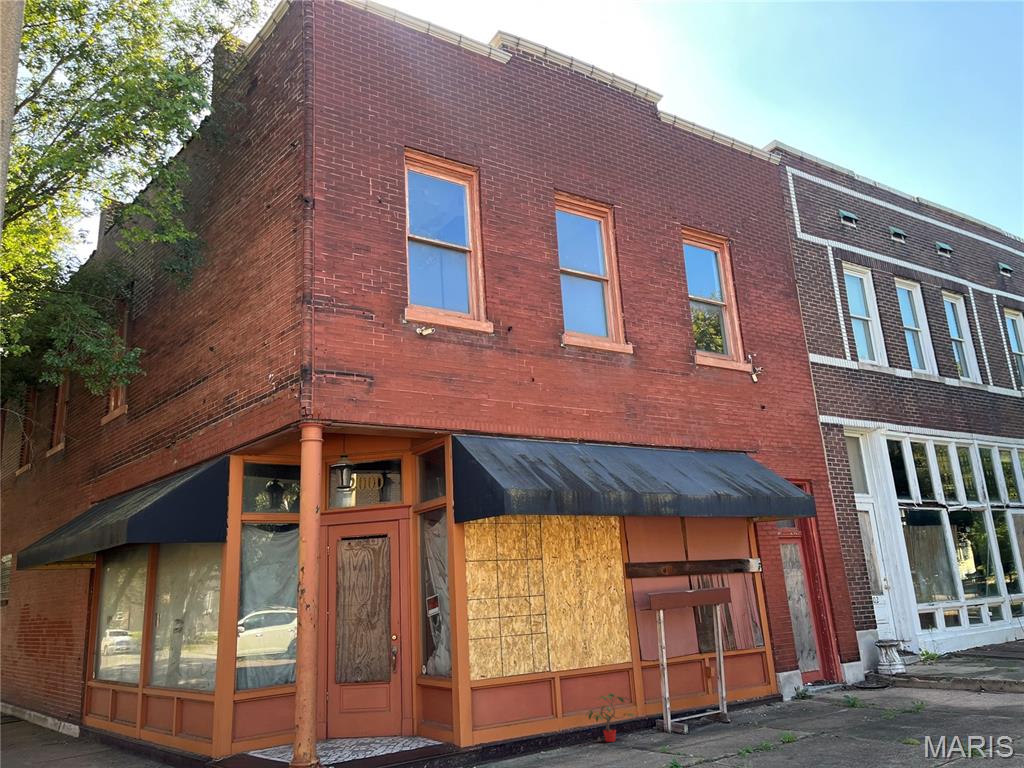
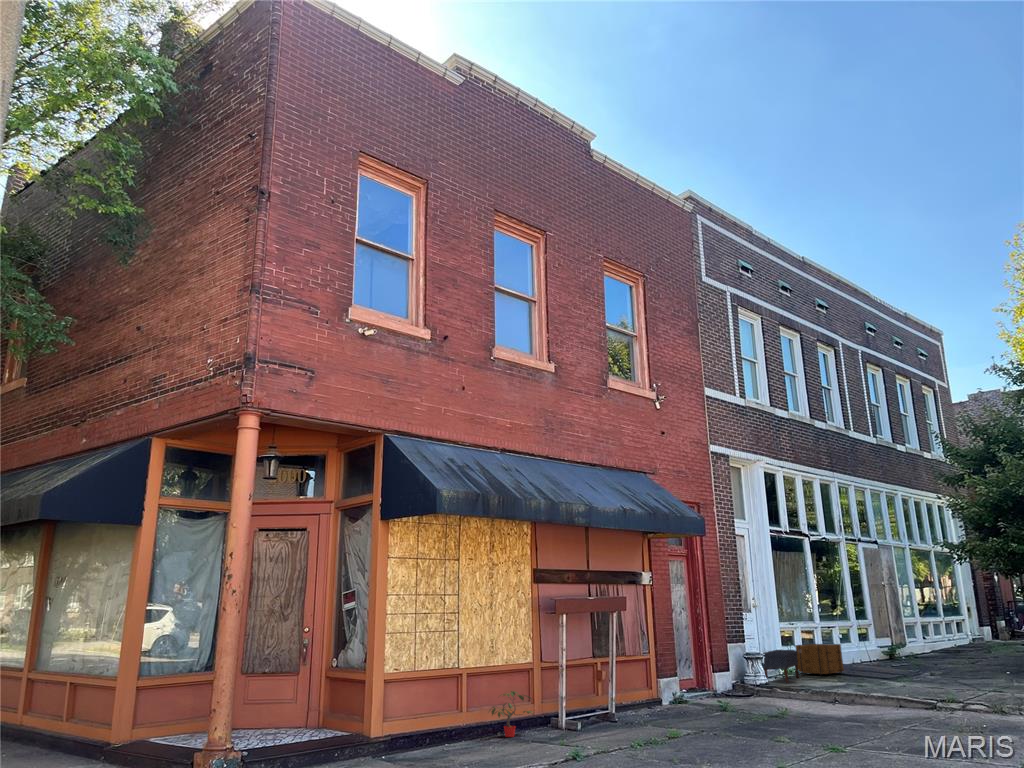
cardboard box: none [937,623,997,659] -> present [795,644,844,675]
bench: none [896,632,944,670] -> present [763,649,799,683]

